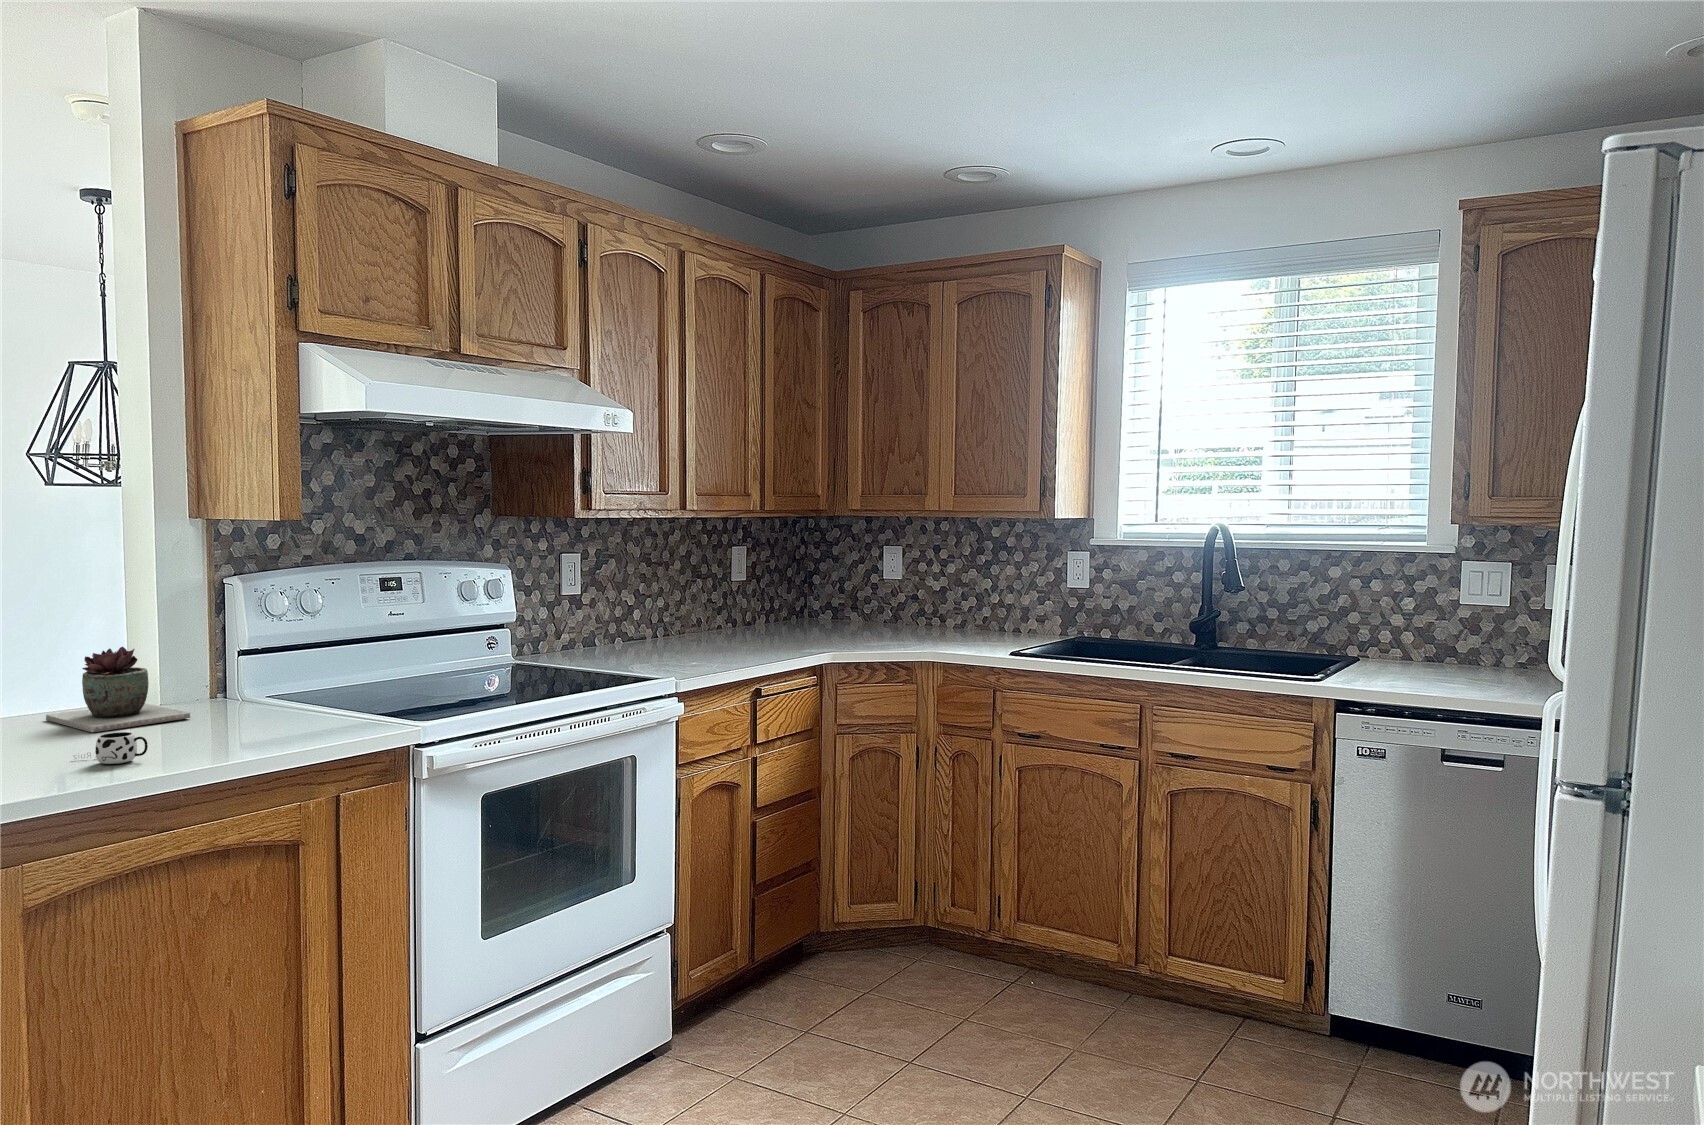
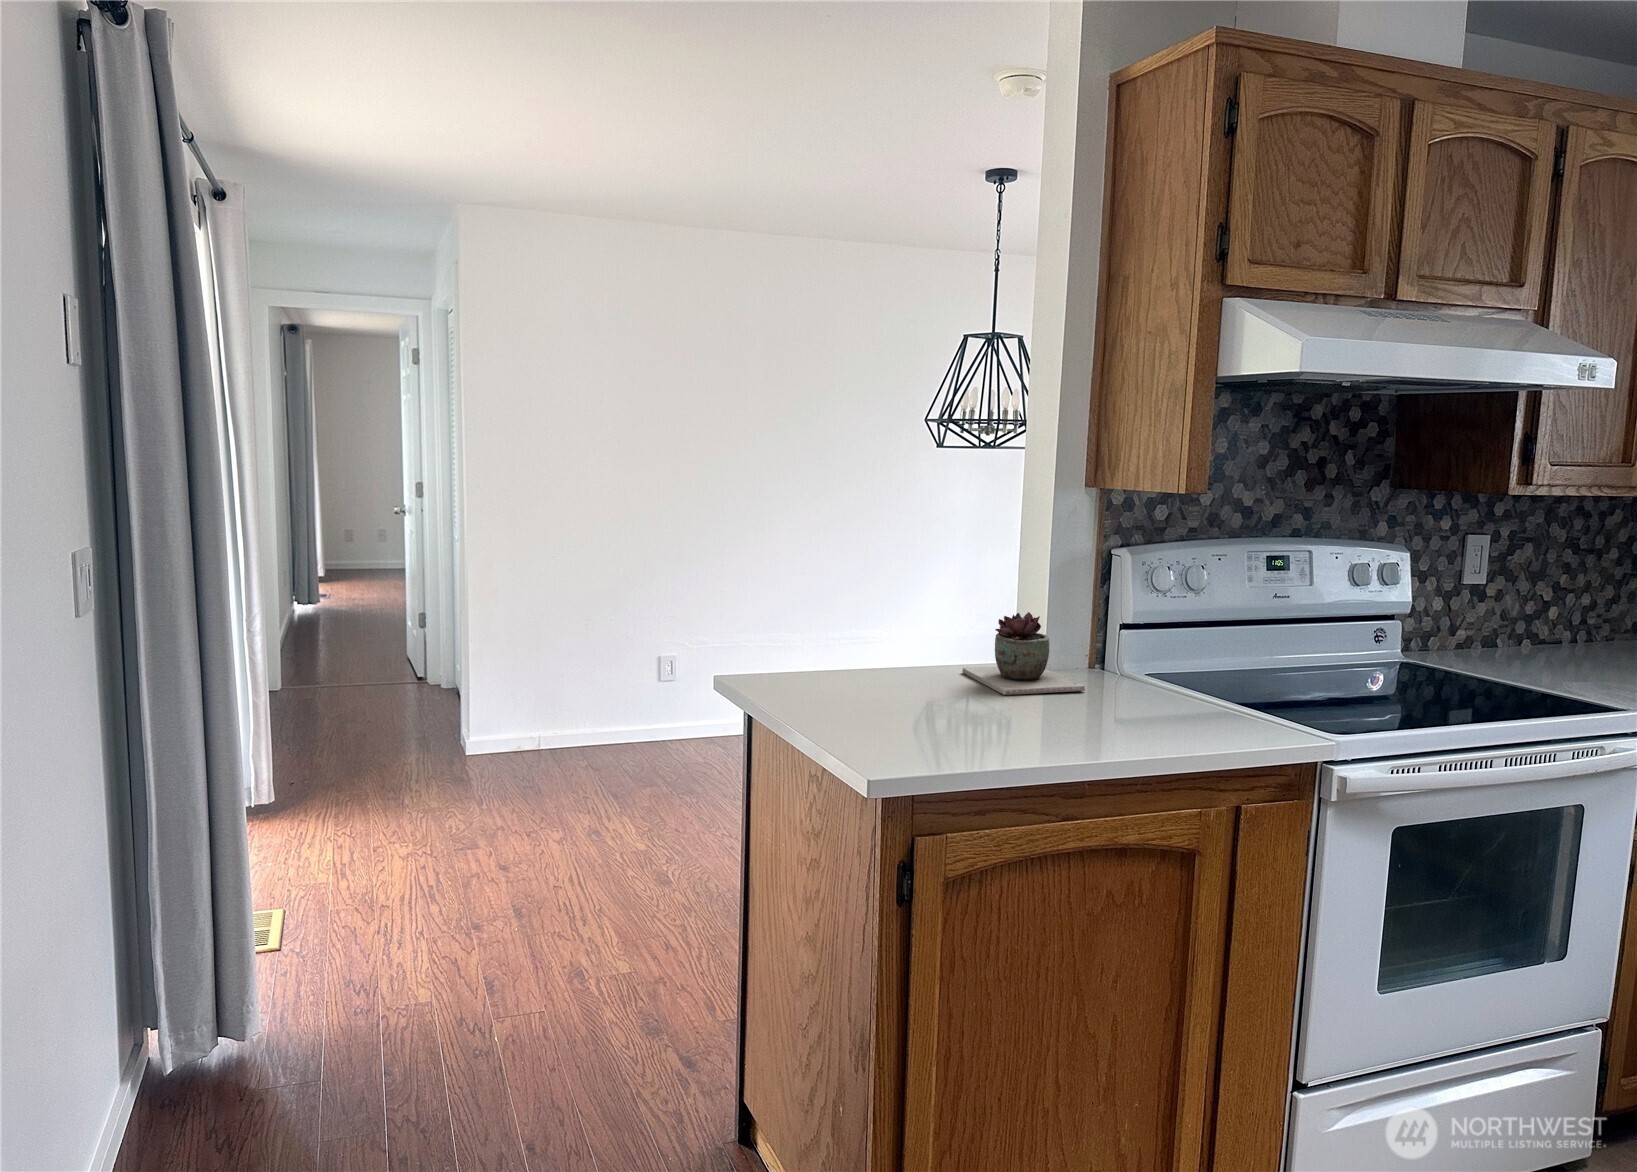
mug: present [73,732,148,764] -> none [997,709,1064,741]

